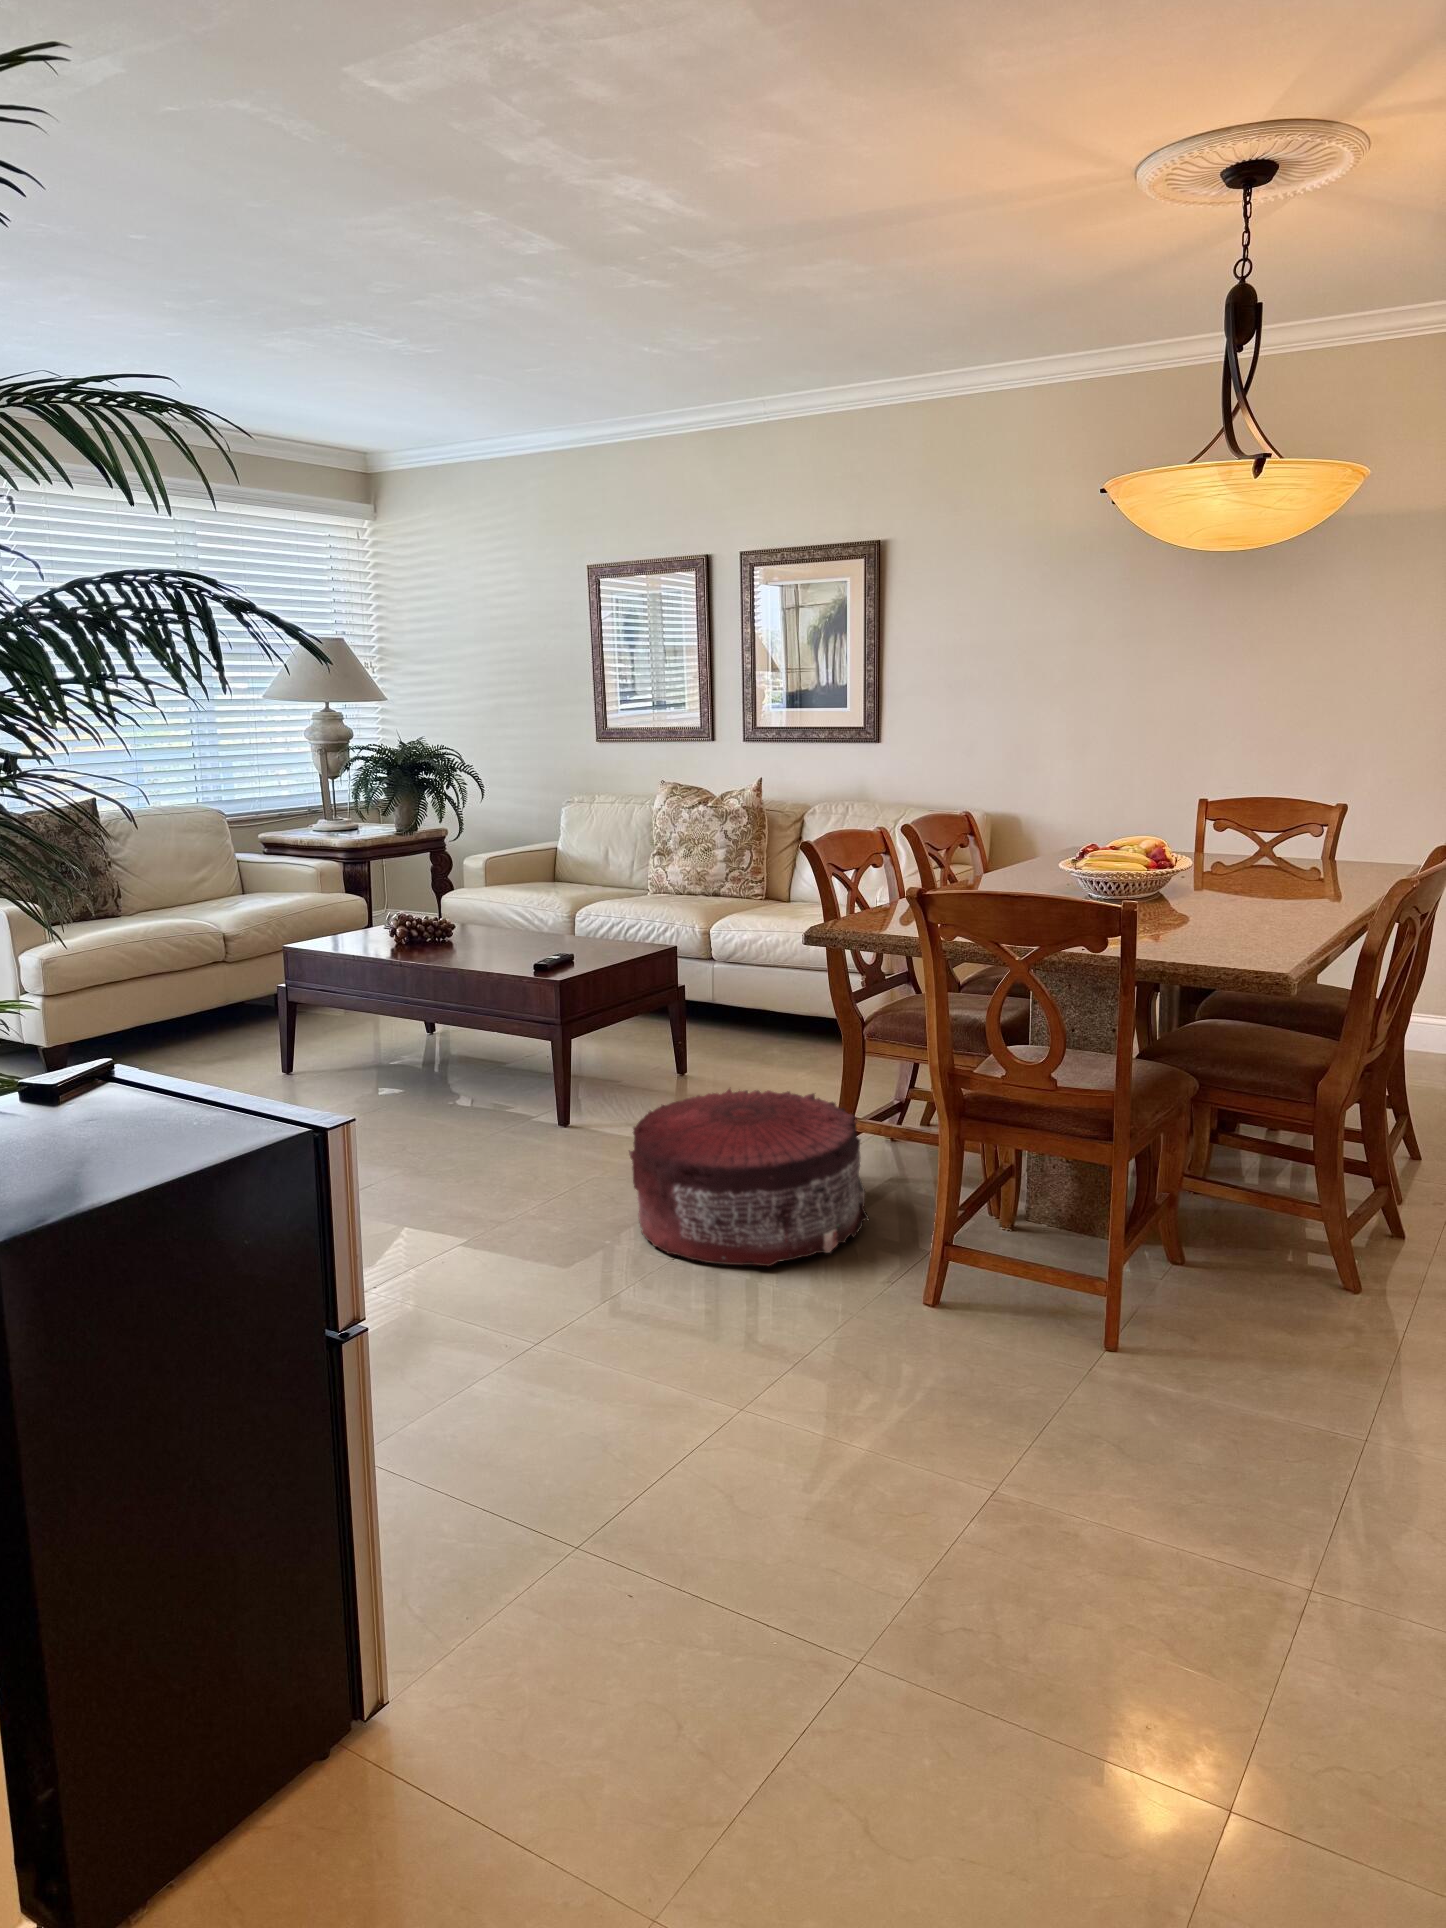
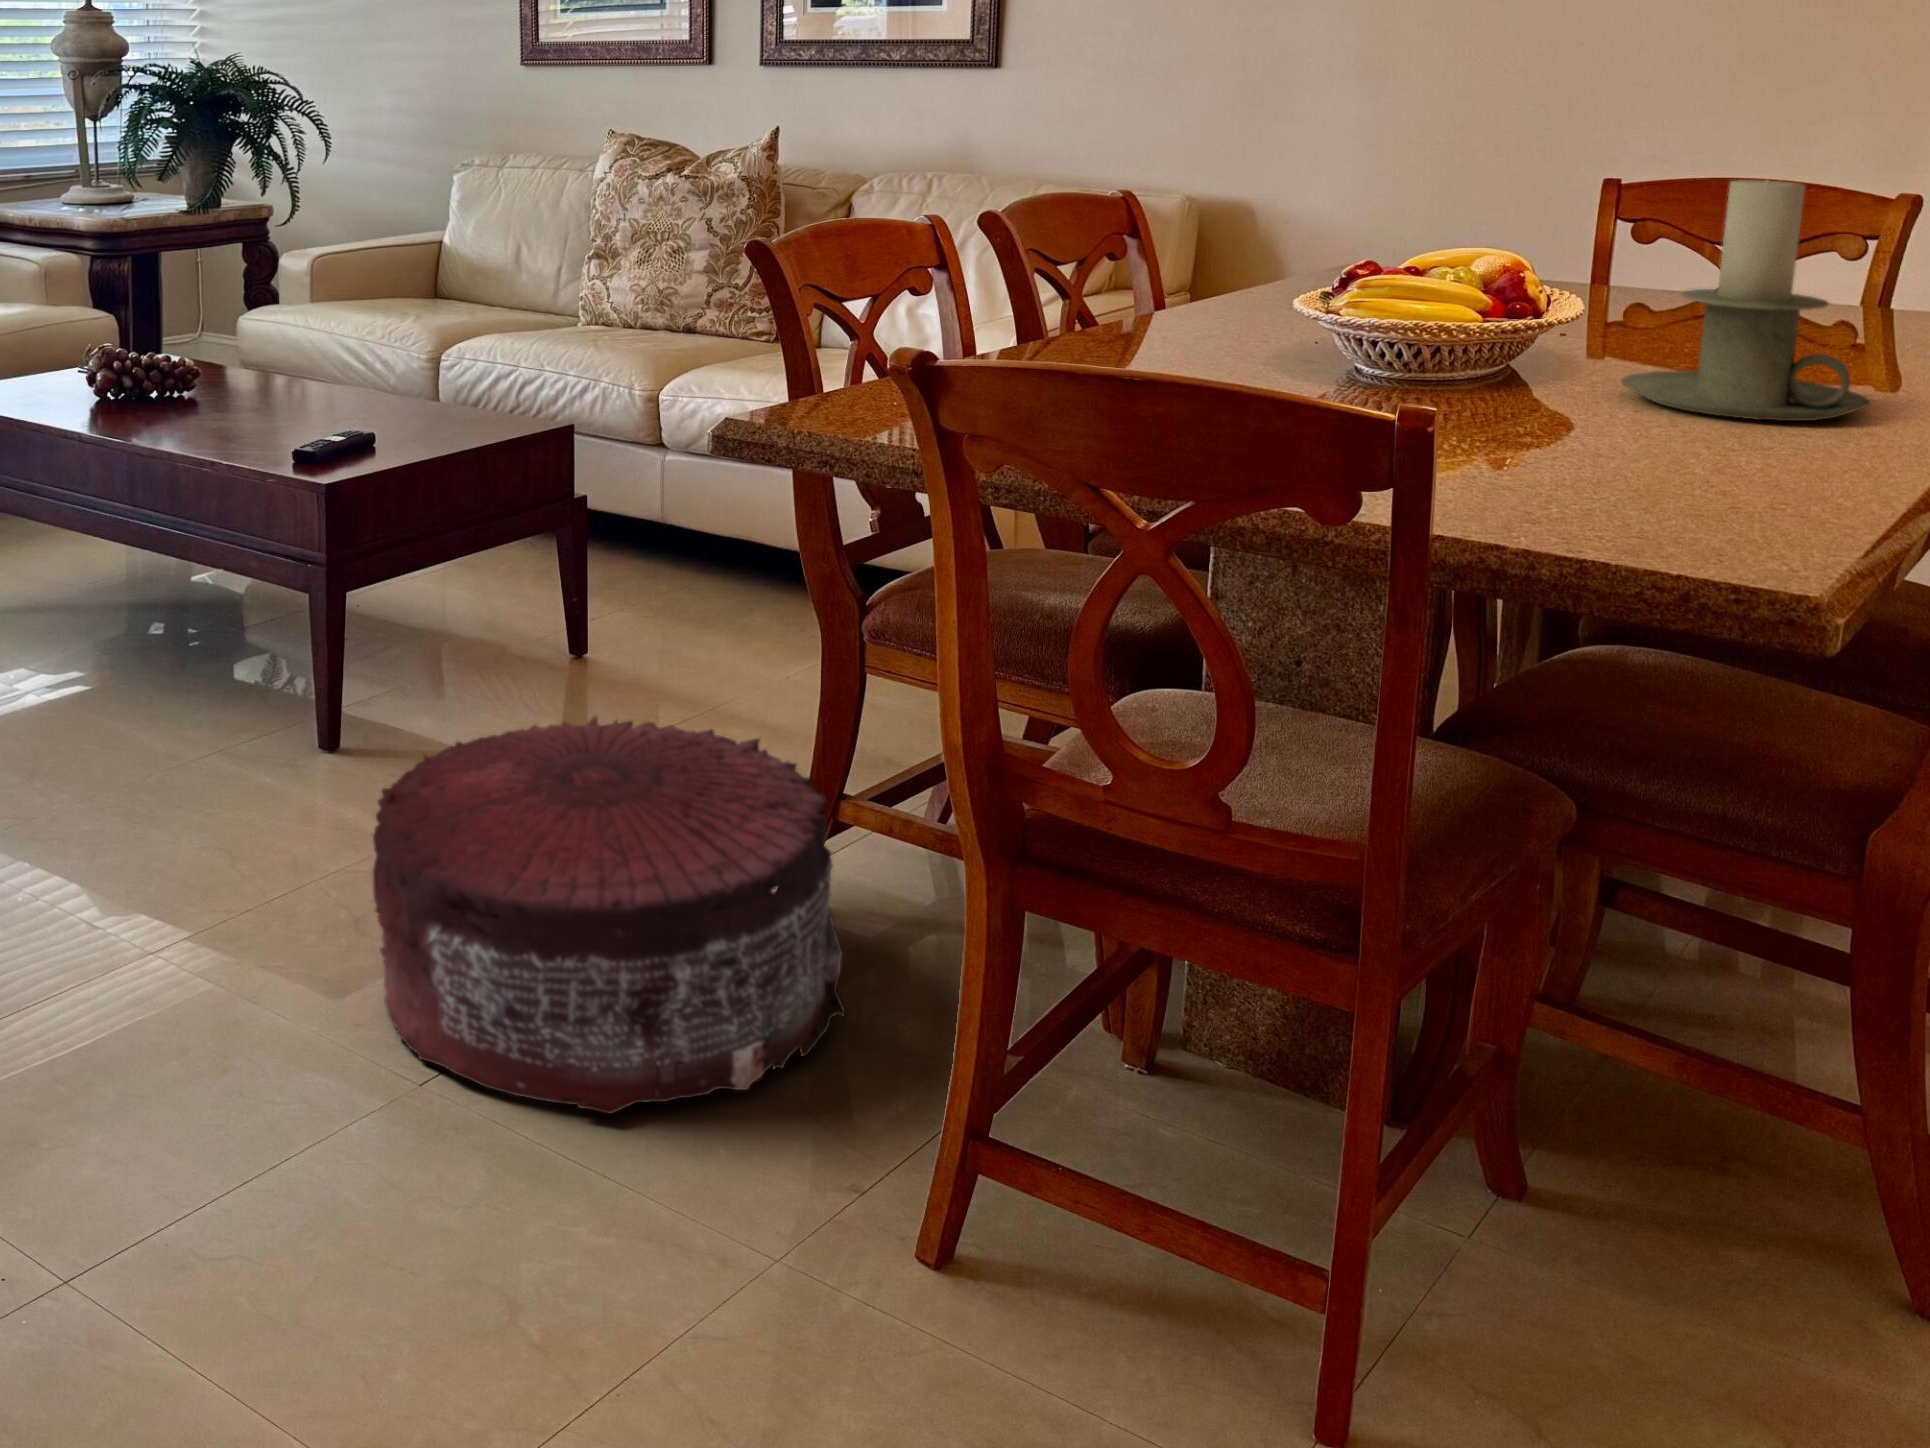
candle holder: none [1208,803,1313,911] -> present [1622,180,1872,421]

